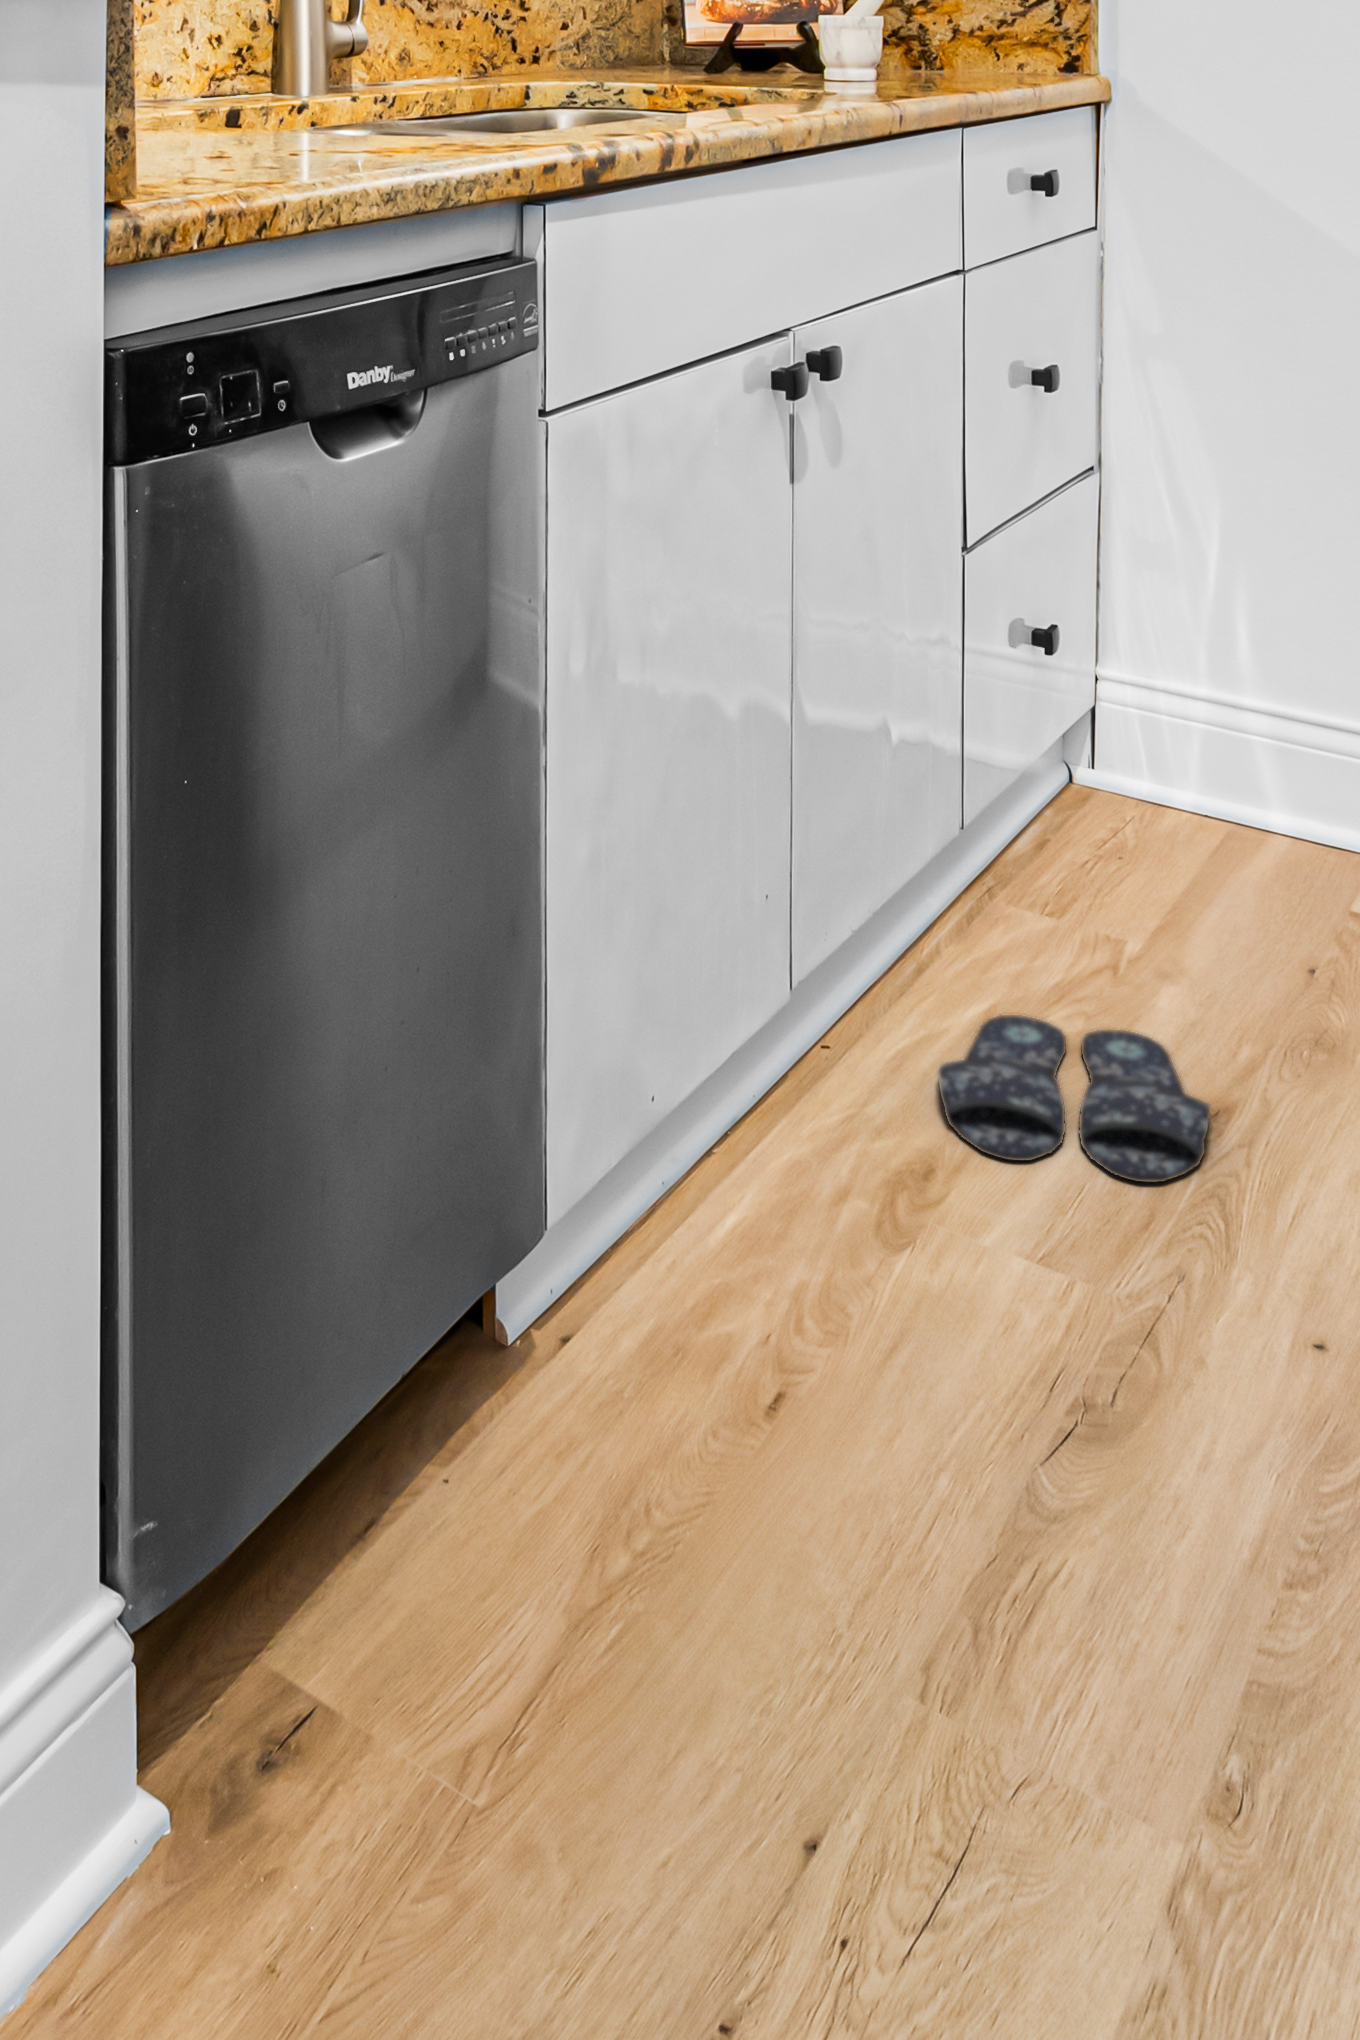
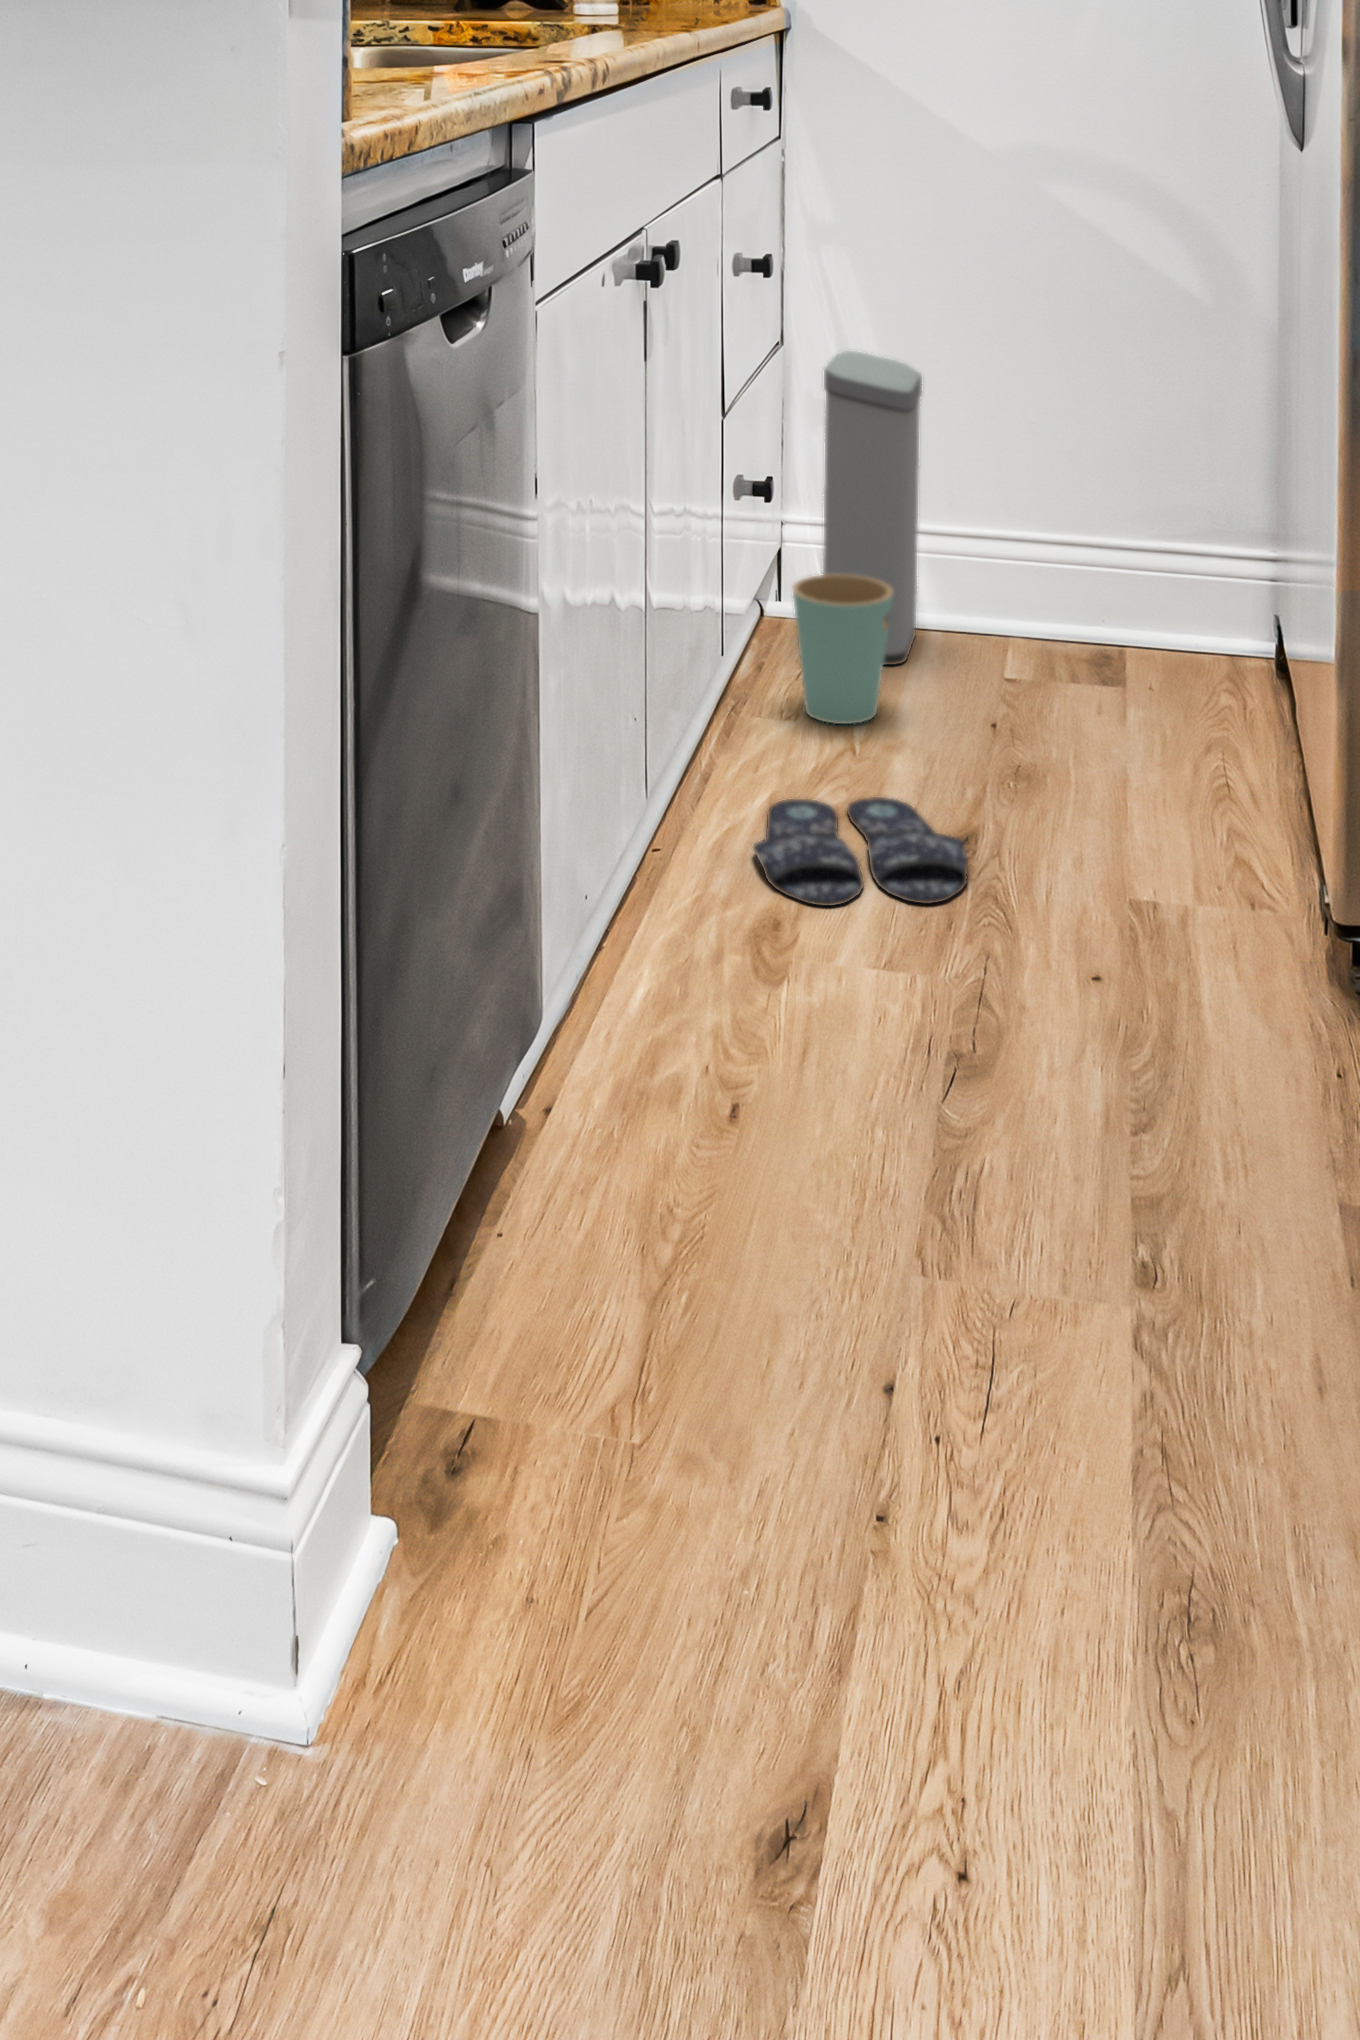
trash can: none [1065,479,1269,933] -> present [793,351,922,724]

